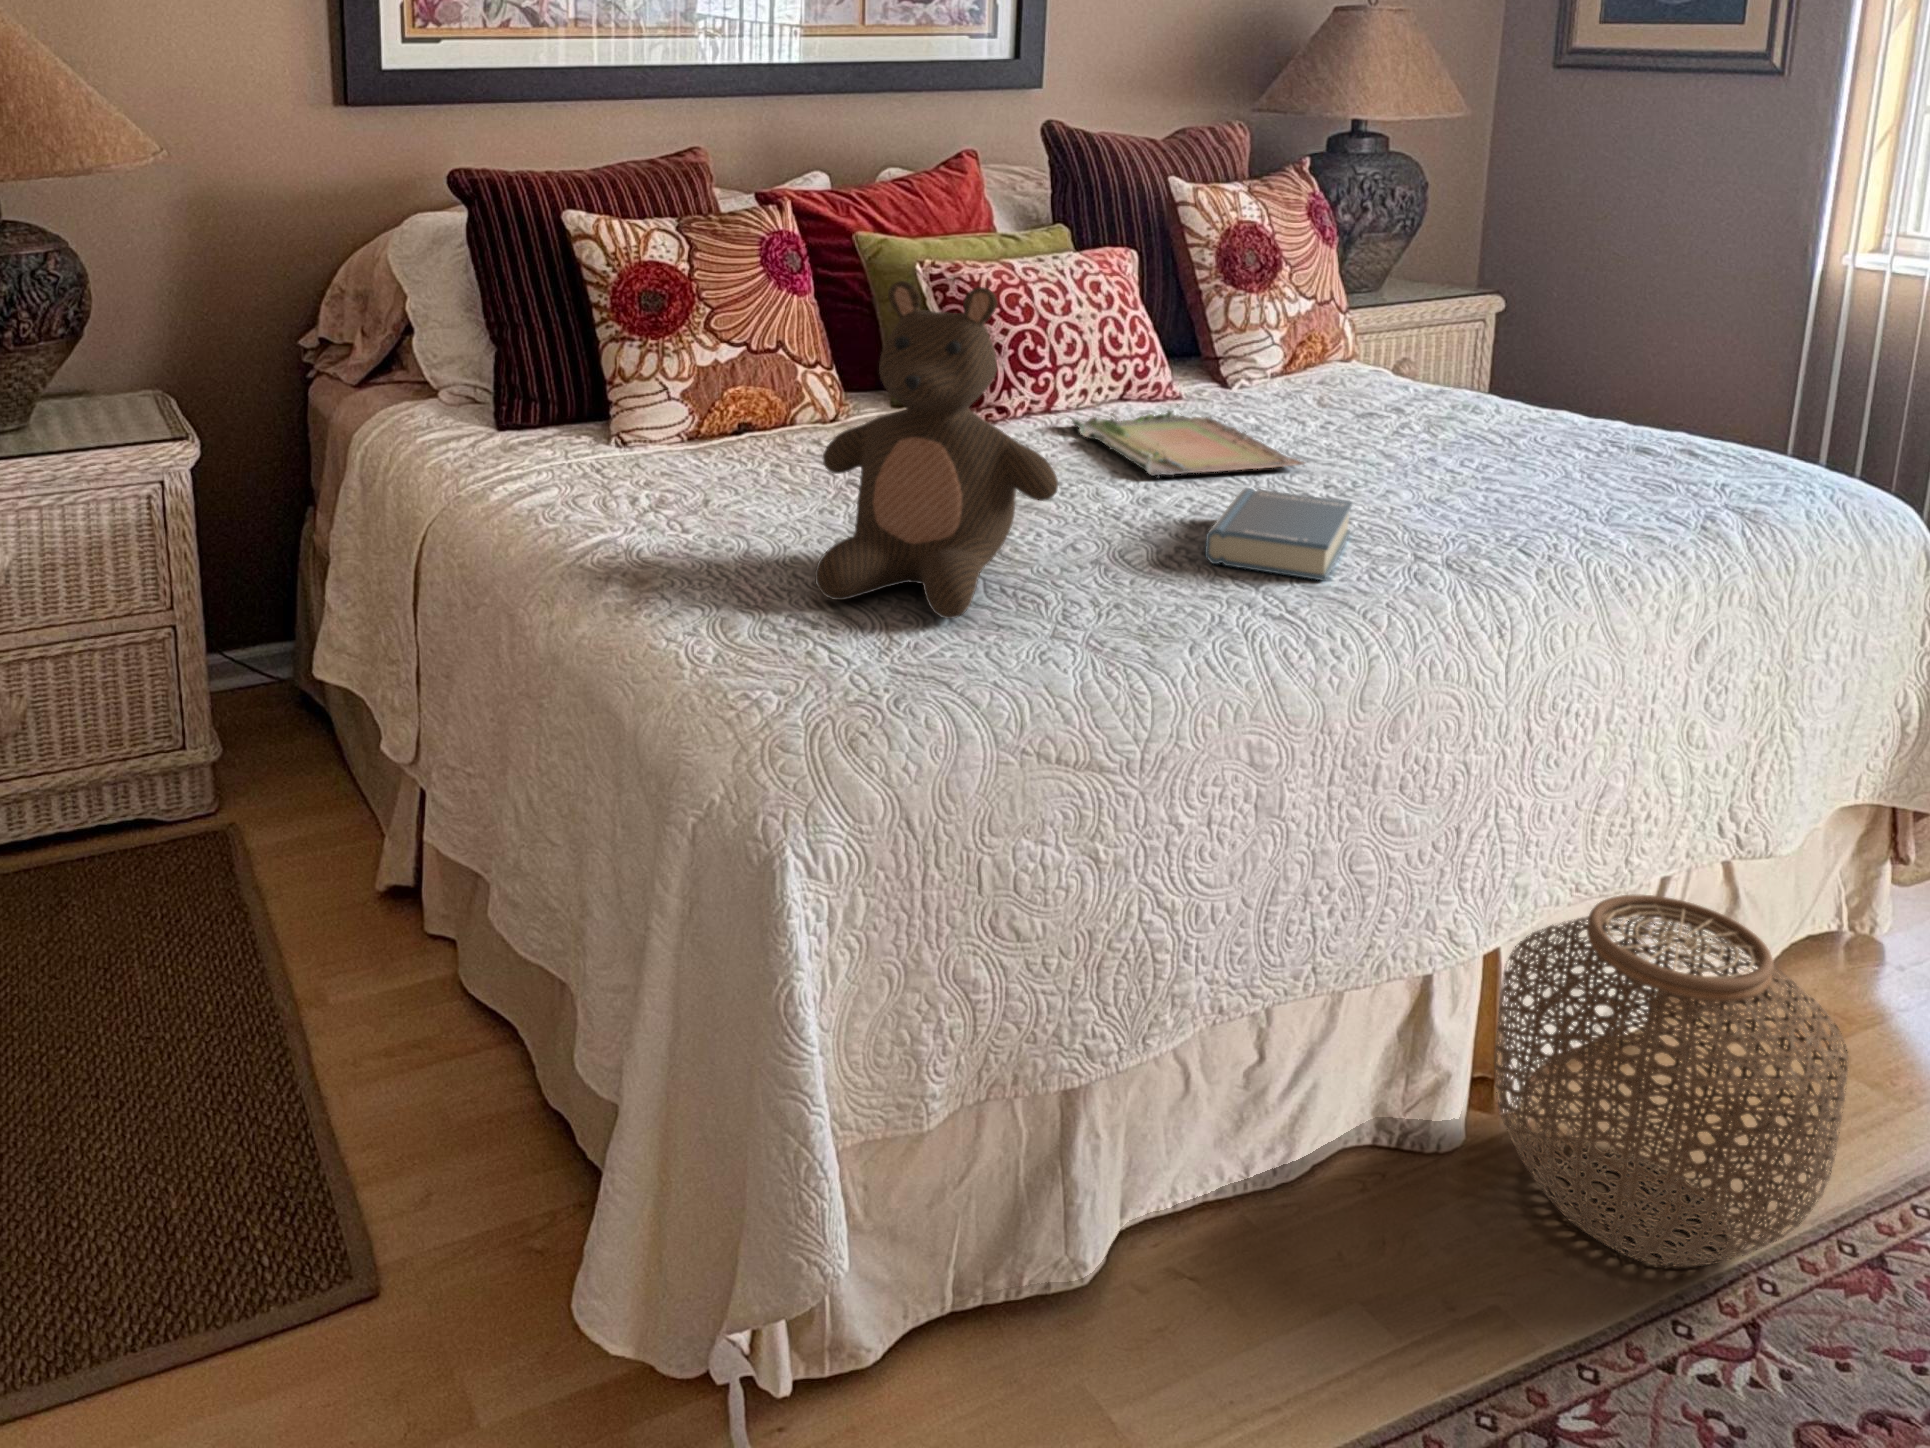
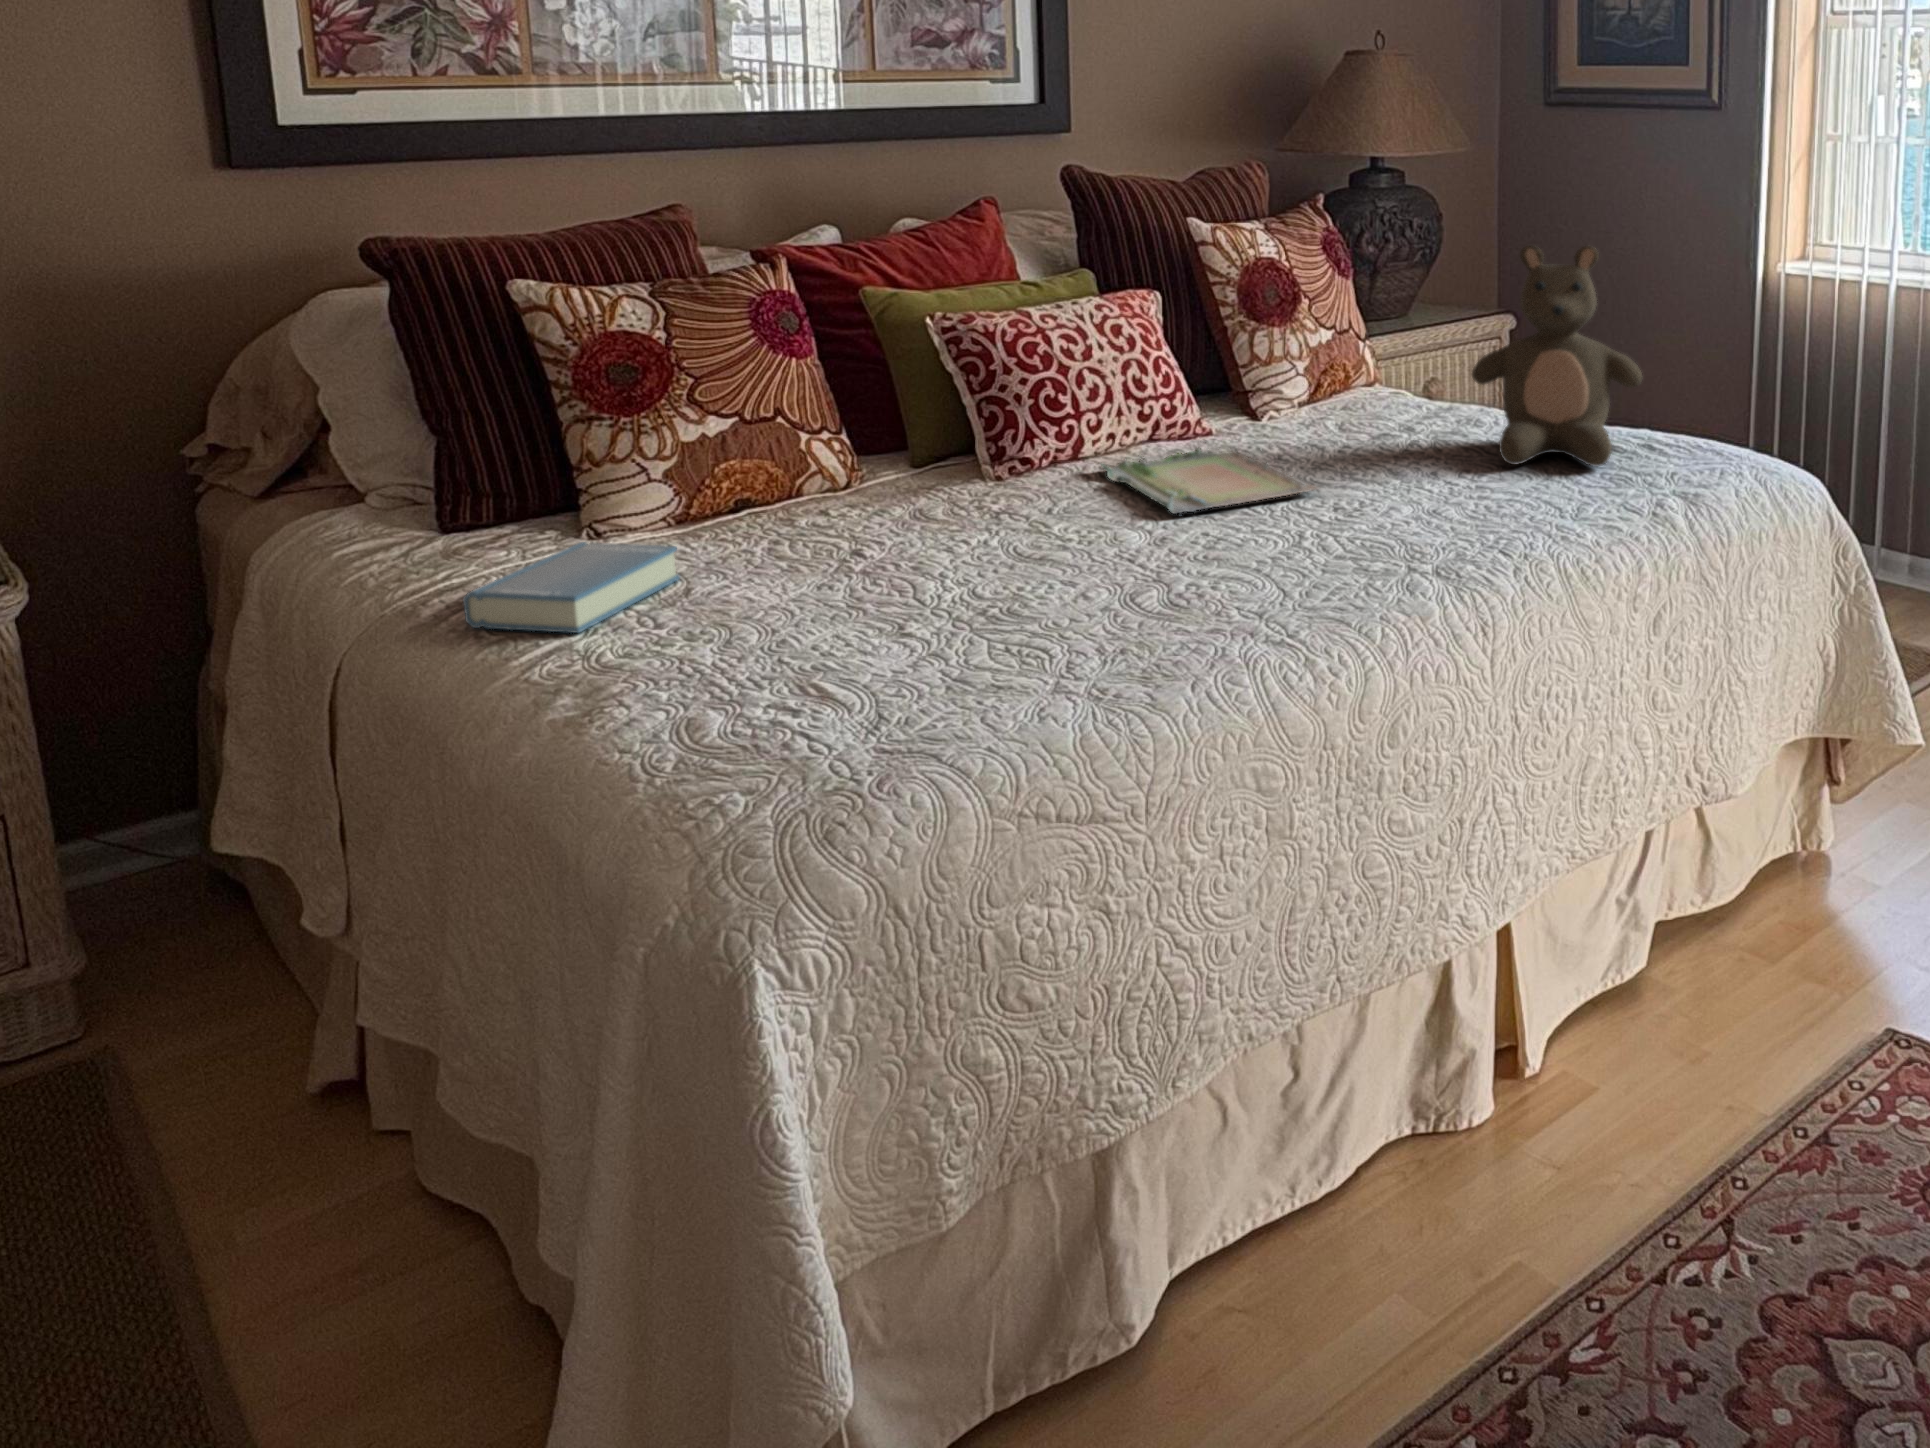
stuffed bear: present [815,281,1058,619] -> present [1472,245,1642,466]
hardback book: present [1205,488,1352,580] -> present [463,542,679,633]
woven basket: present [1494,895,1849,1267] -> none [1511,849,1785,1184]

